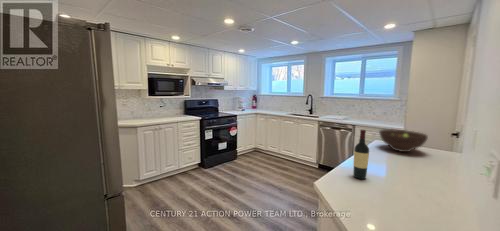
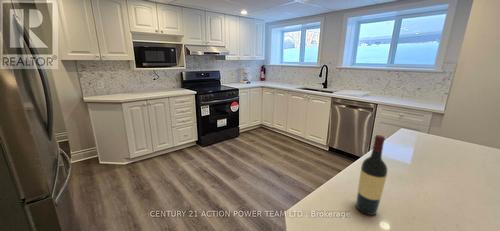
fruit bowl: present [379,129,428,152] -> none [409,118,489,154]

